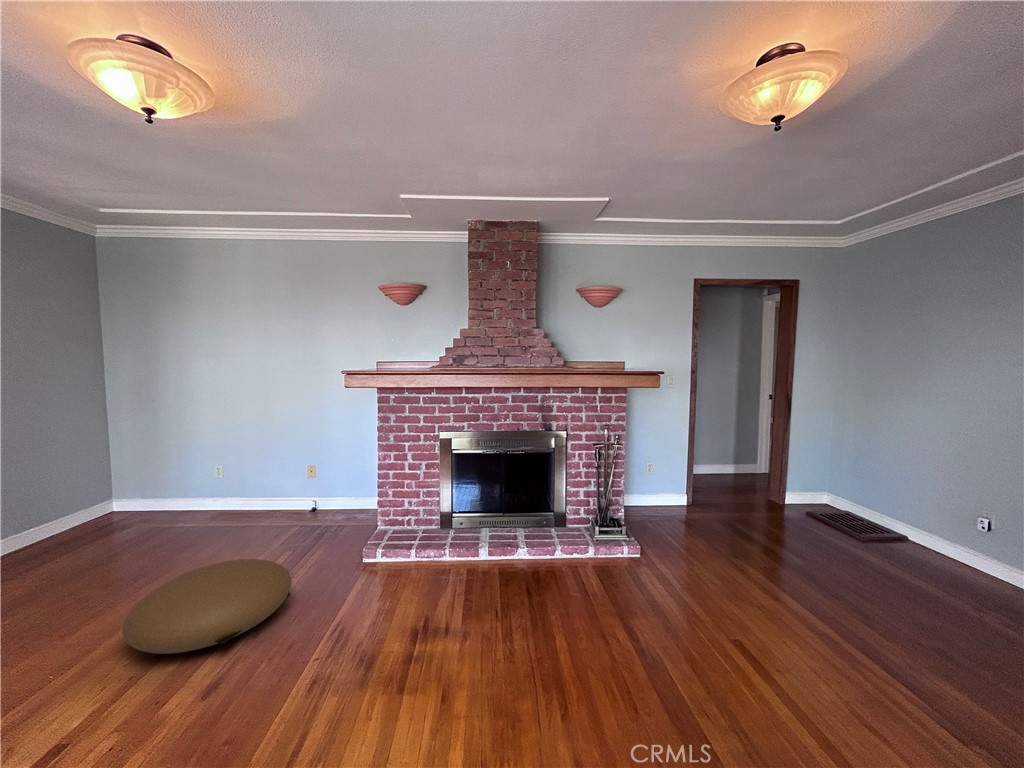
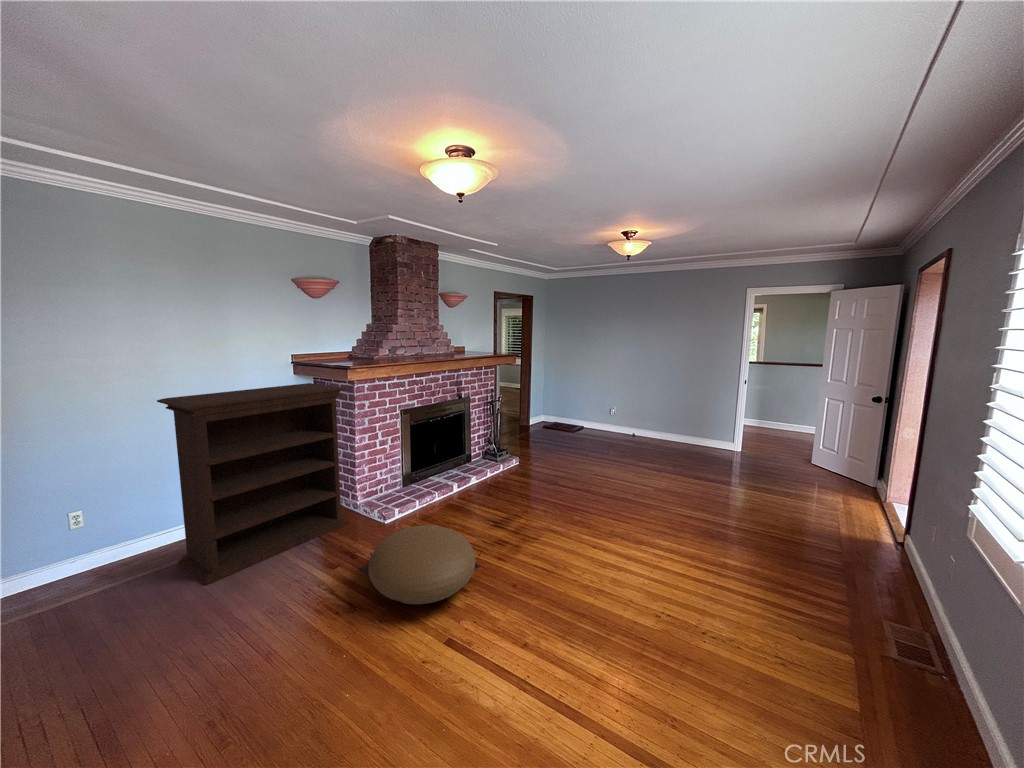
bookshelf: none [198,393,360,546] -> present [157,383,348,585]

